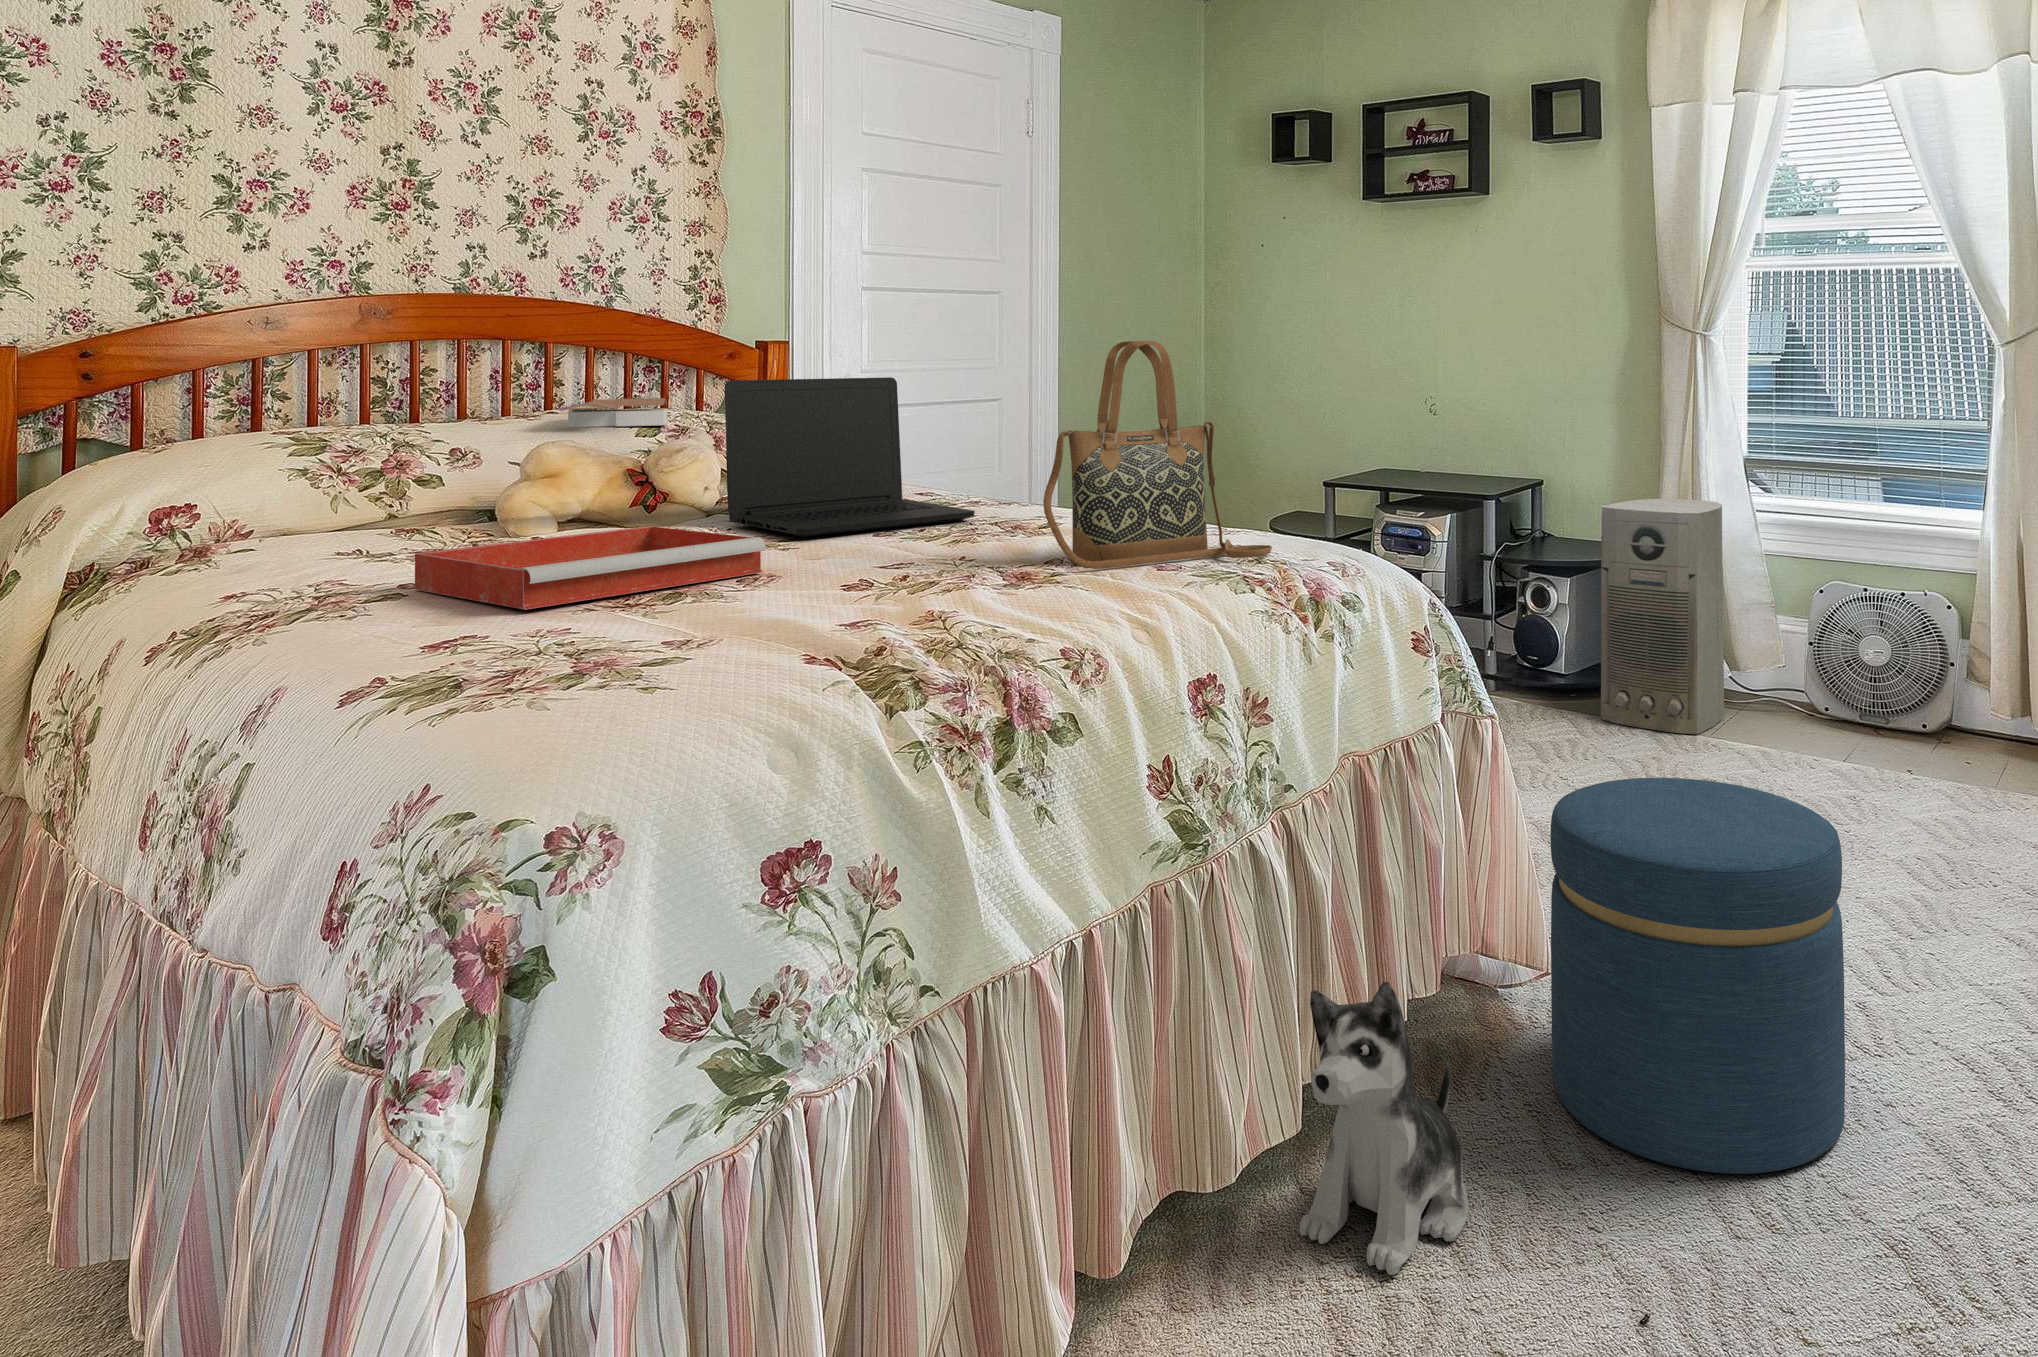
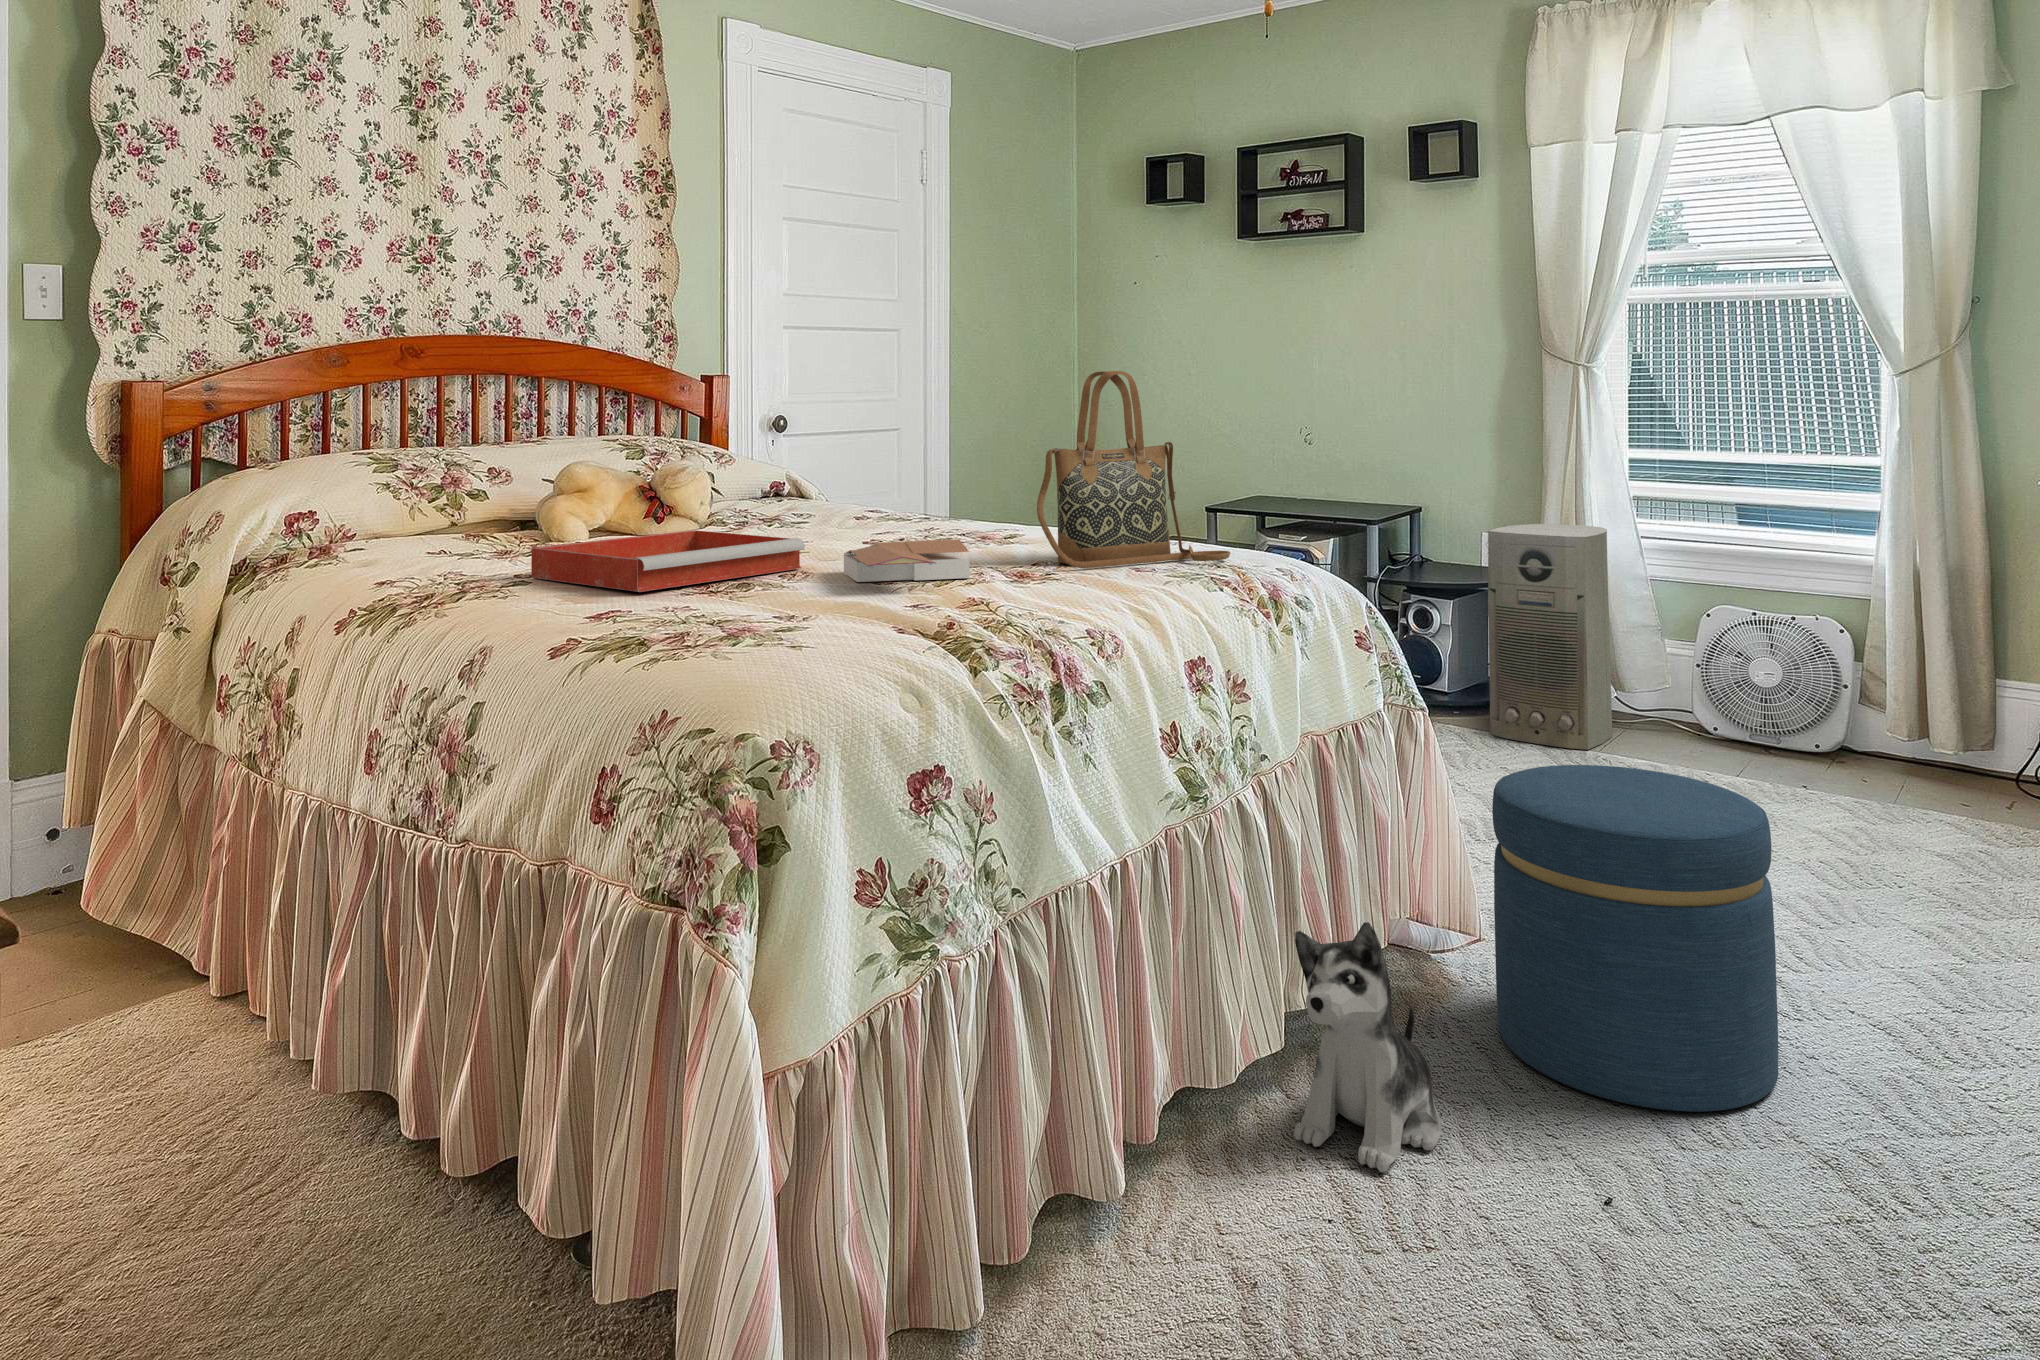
laptop: present [724,377,975,537] -> none [732,406,945,542]
book: present [557,398,667,427] -> present [844,540,970,582]

